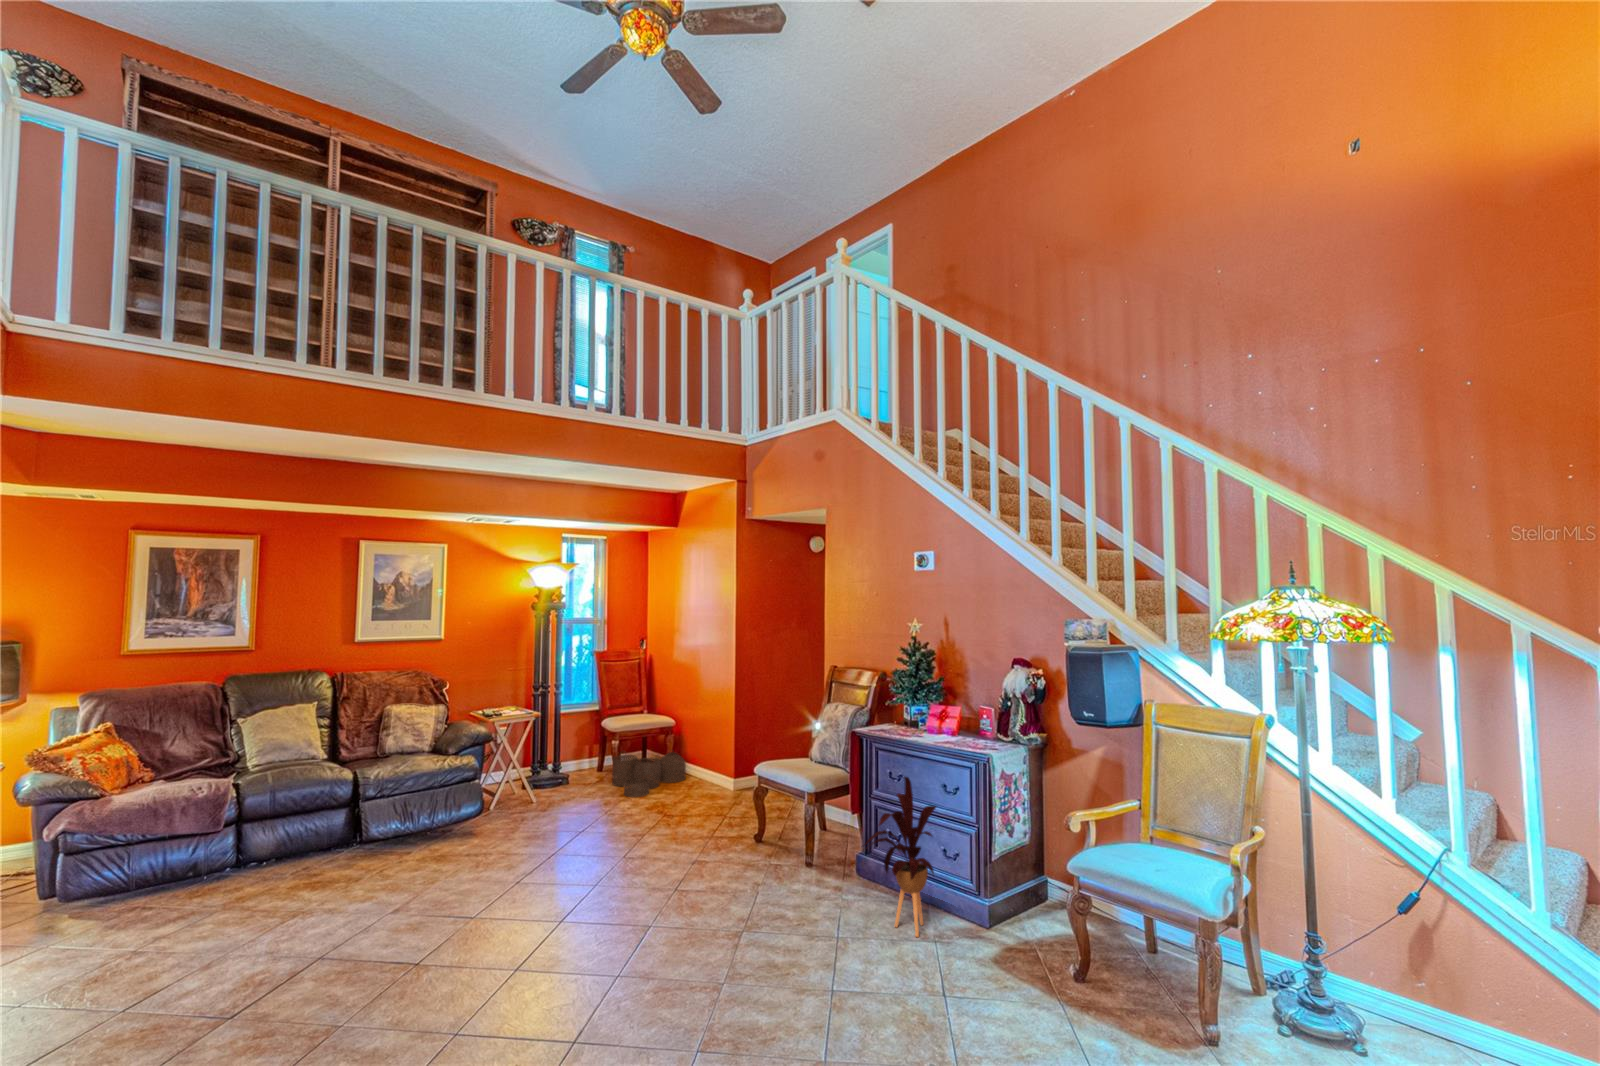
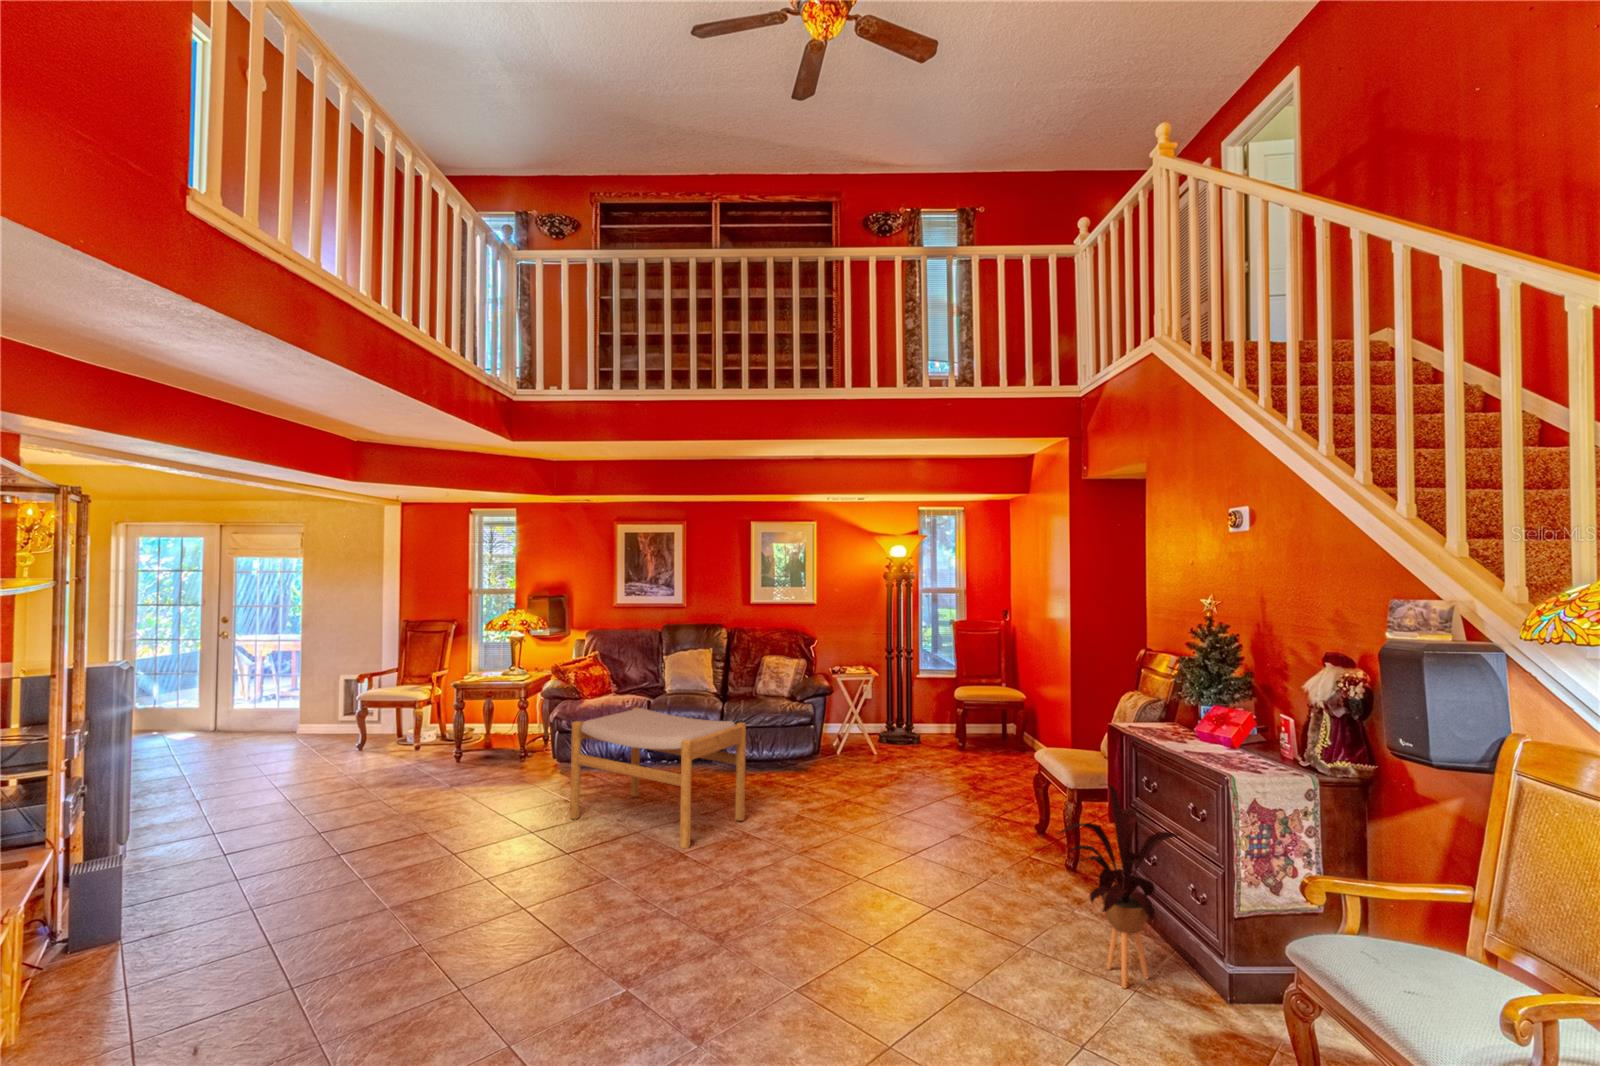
woven basket: present [613,752,686,797] -> none [958,726,1037,774]
footstool: none [180,787,461,976] -> present [570,707,746,849]

